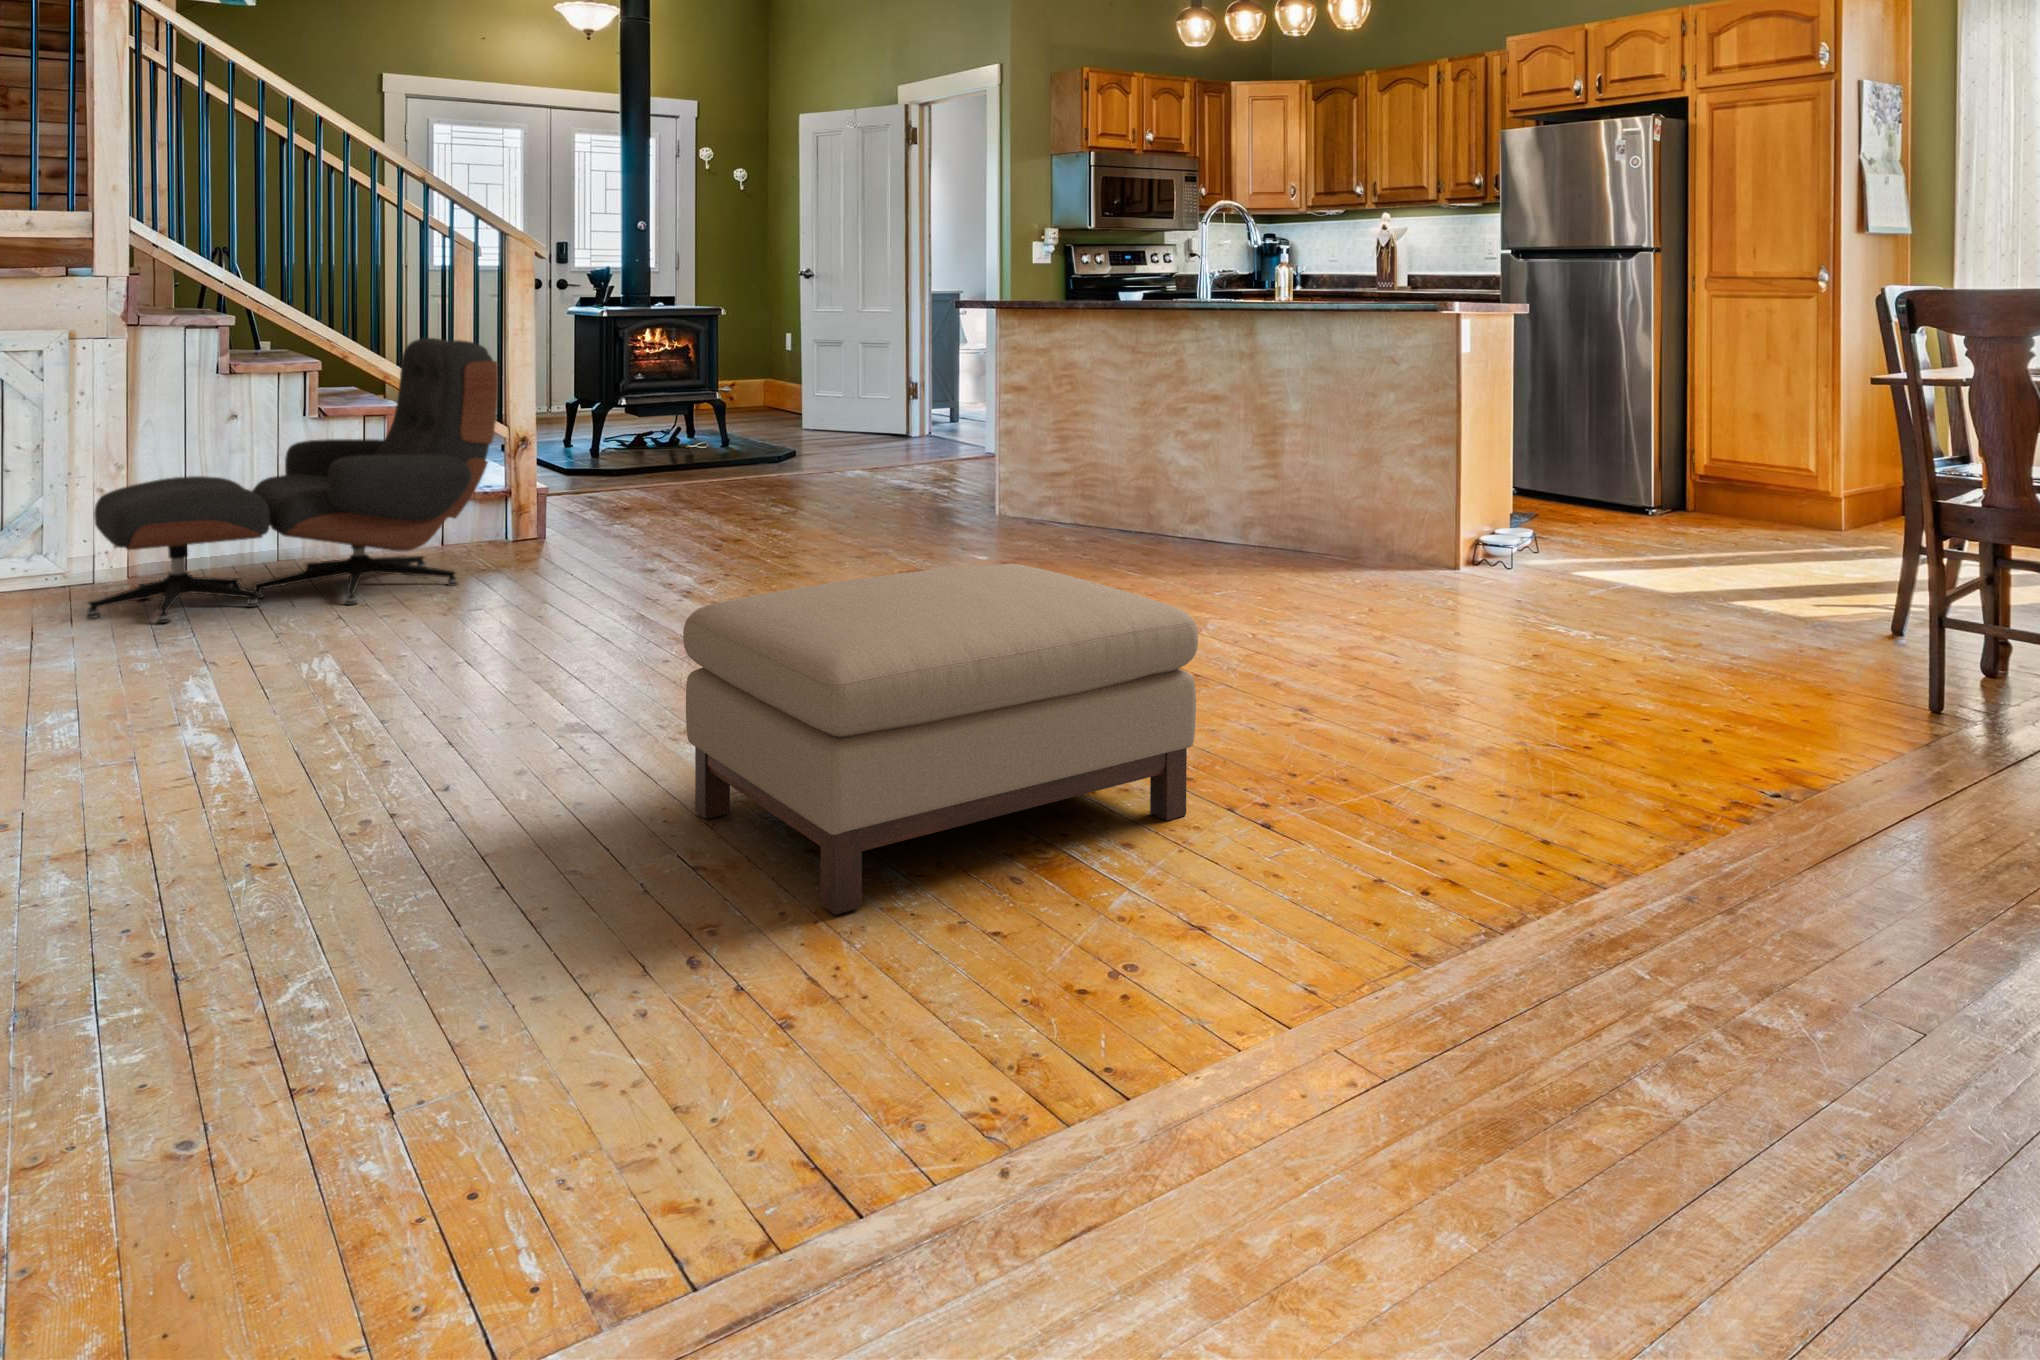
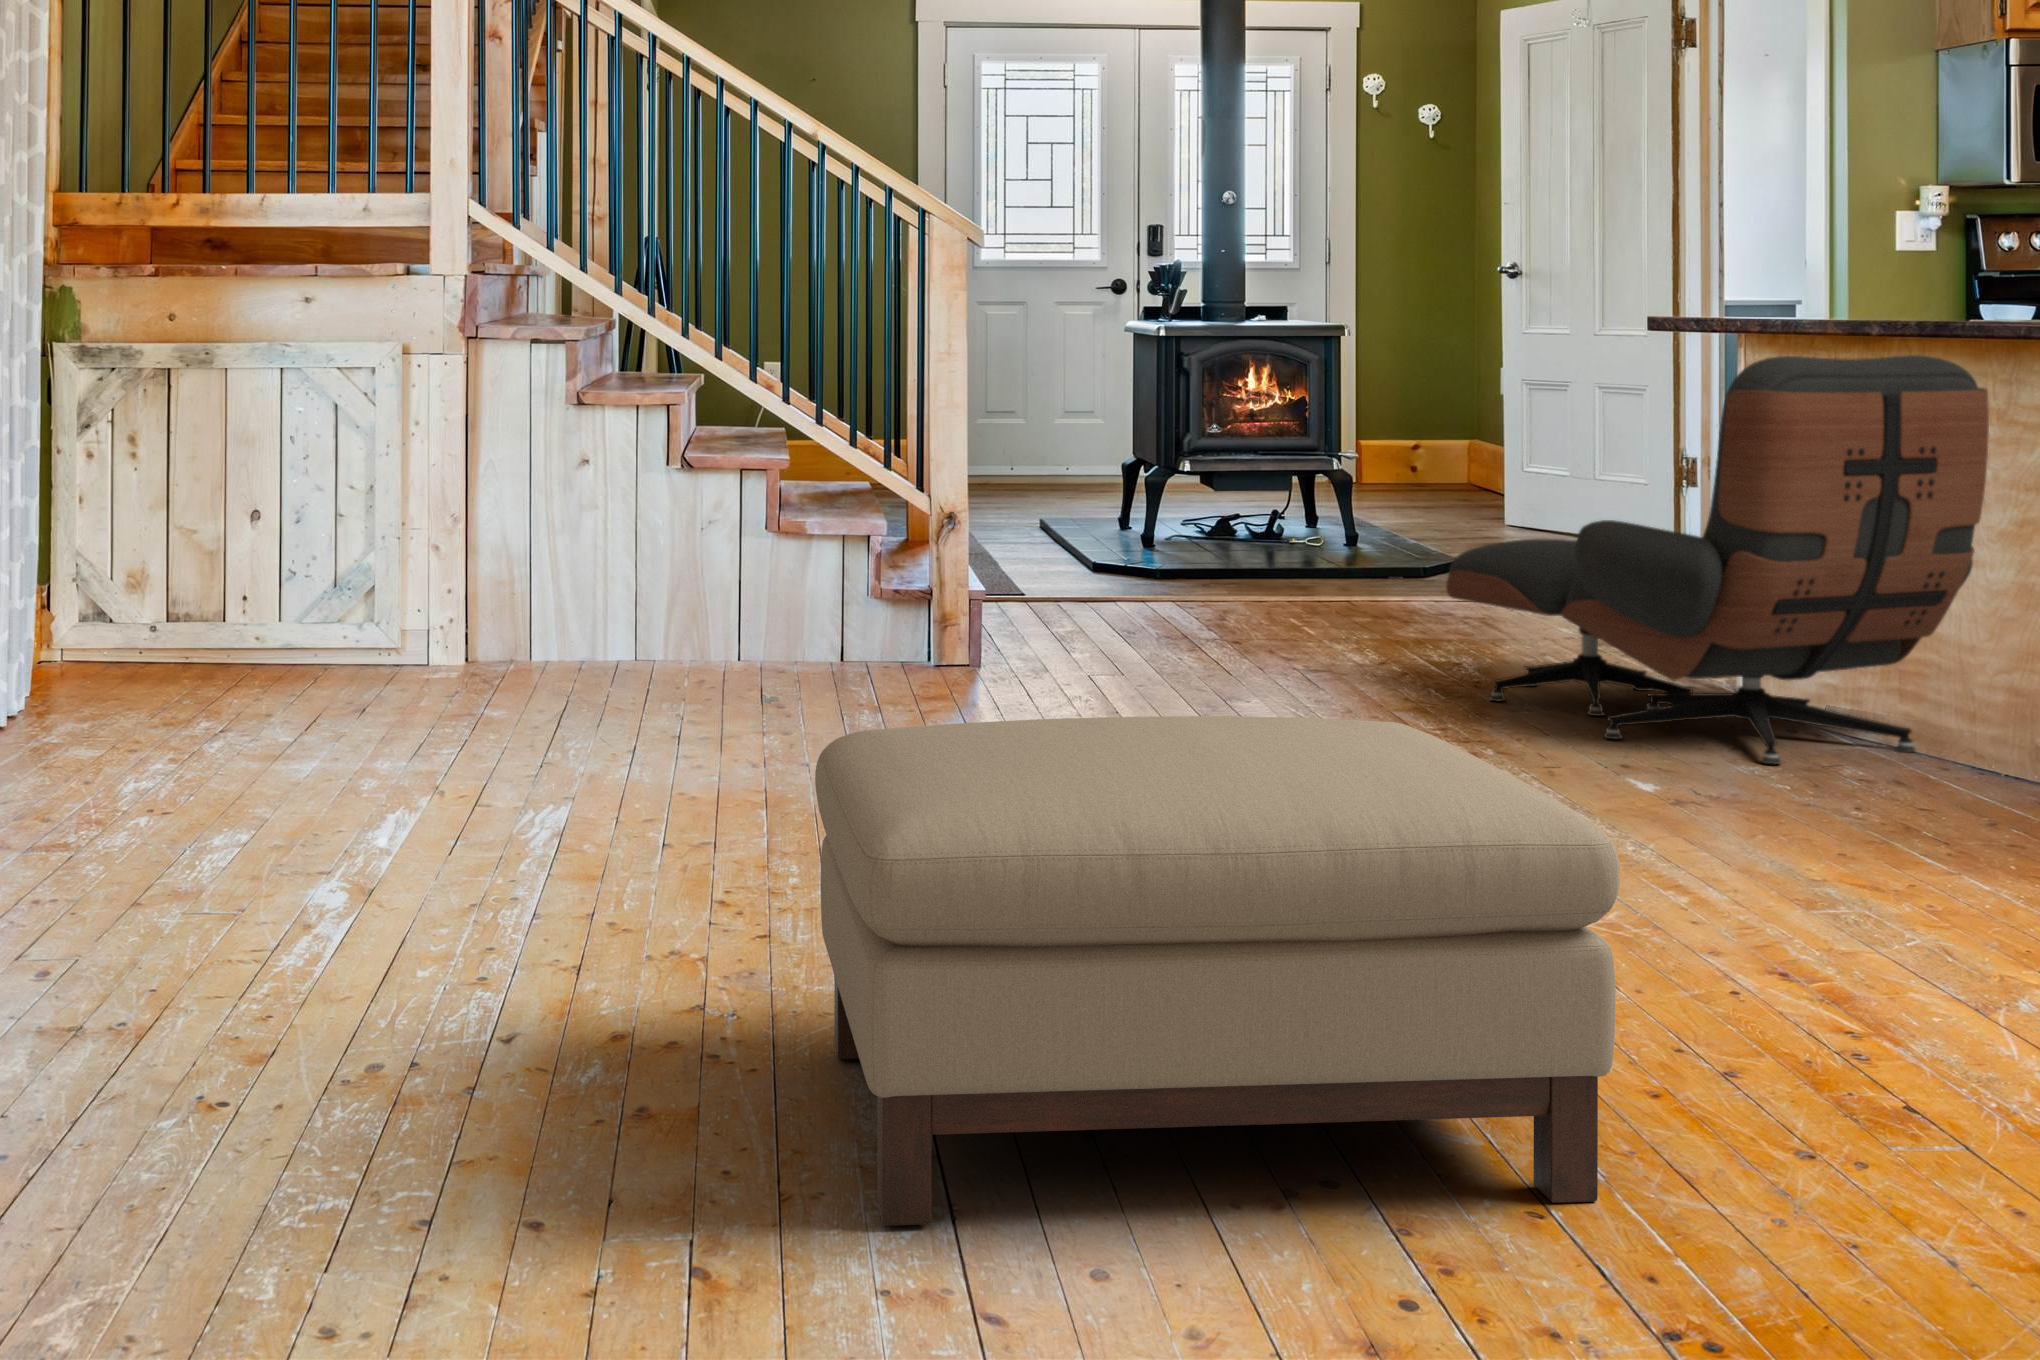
lounge chair: present [86,338,498,623] -> present [1446,355,1989,765]

